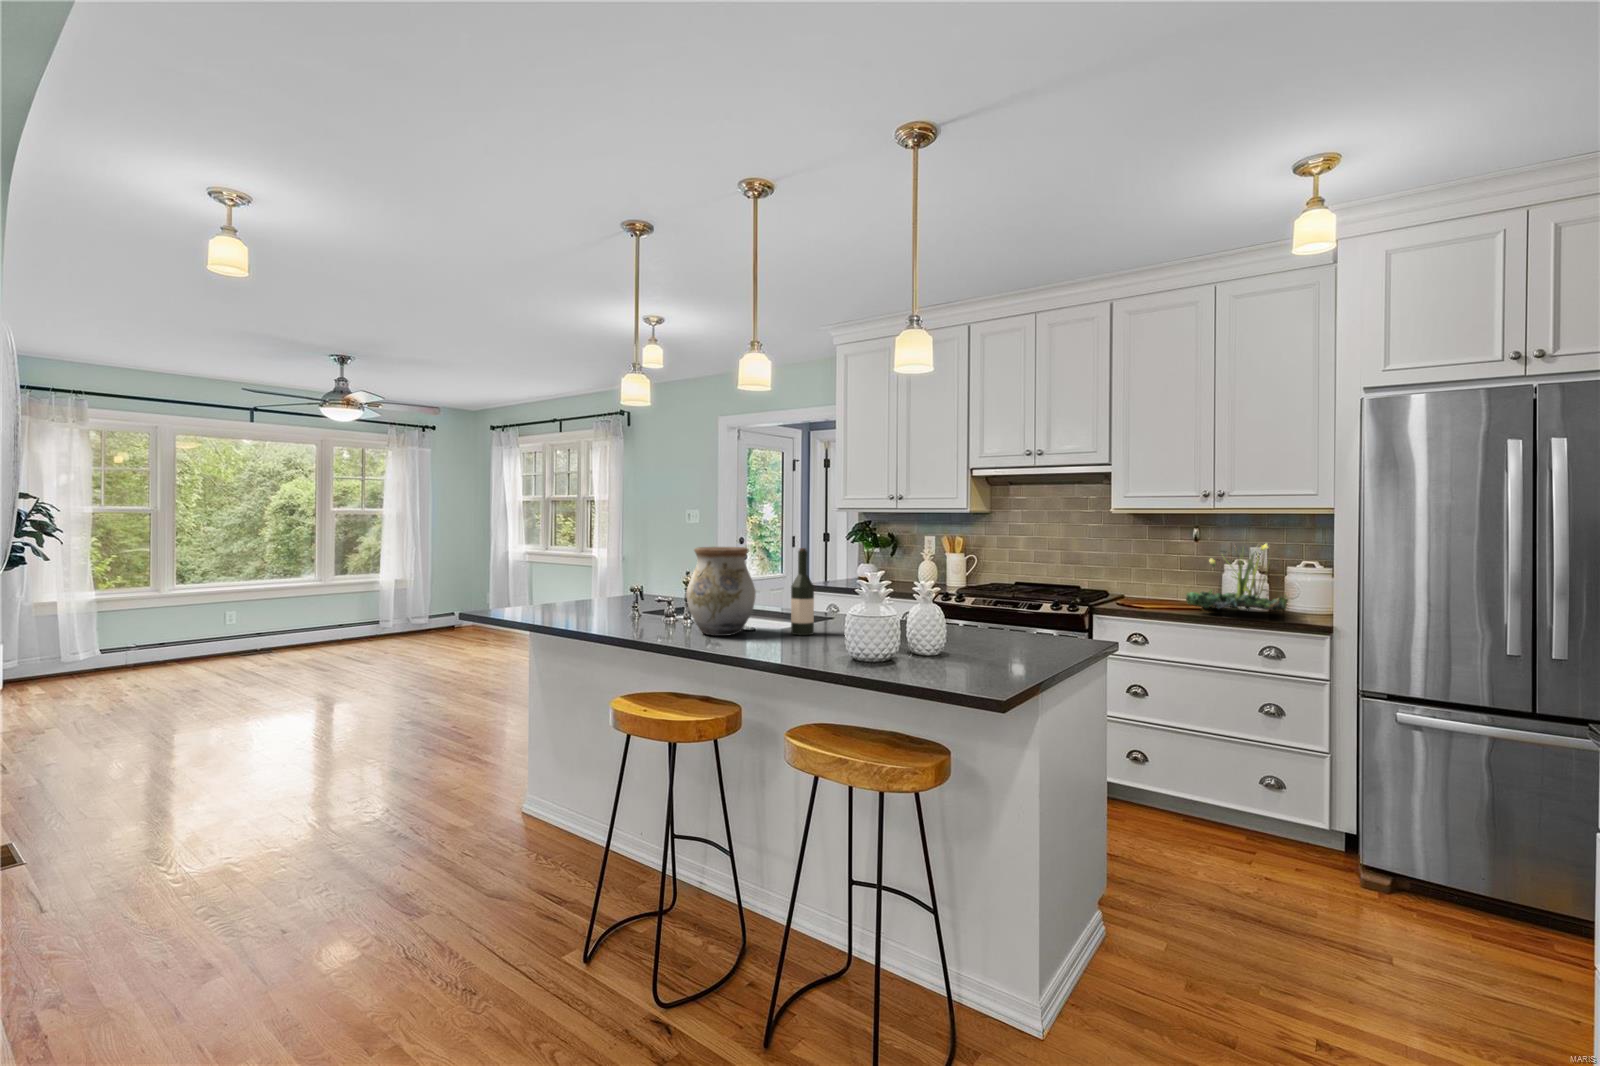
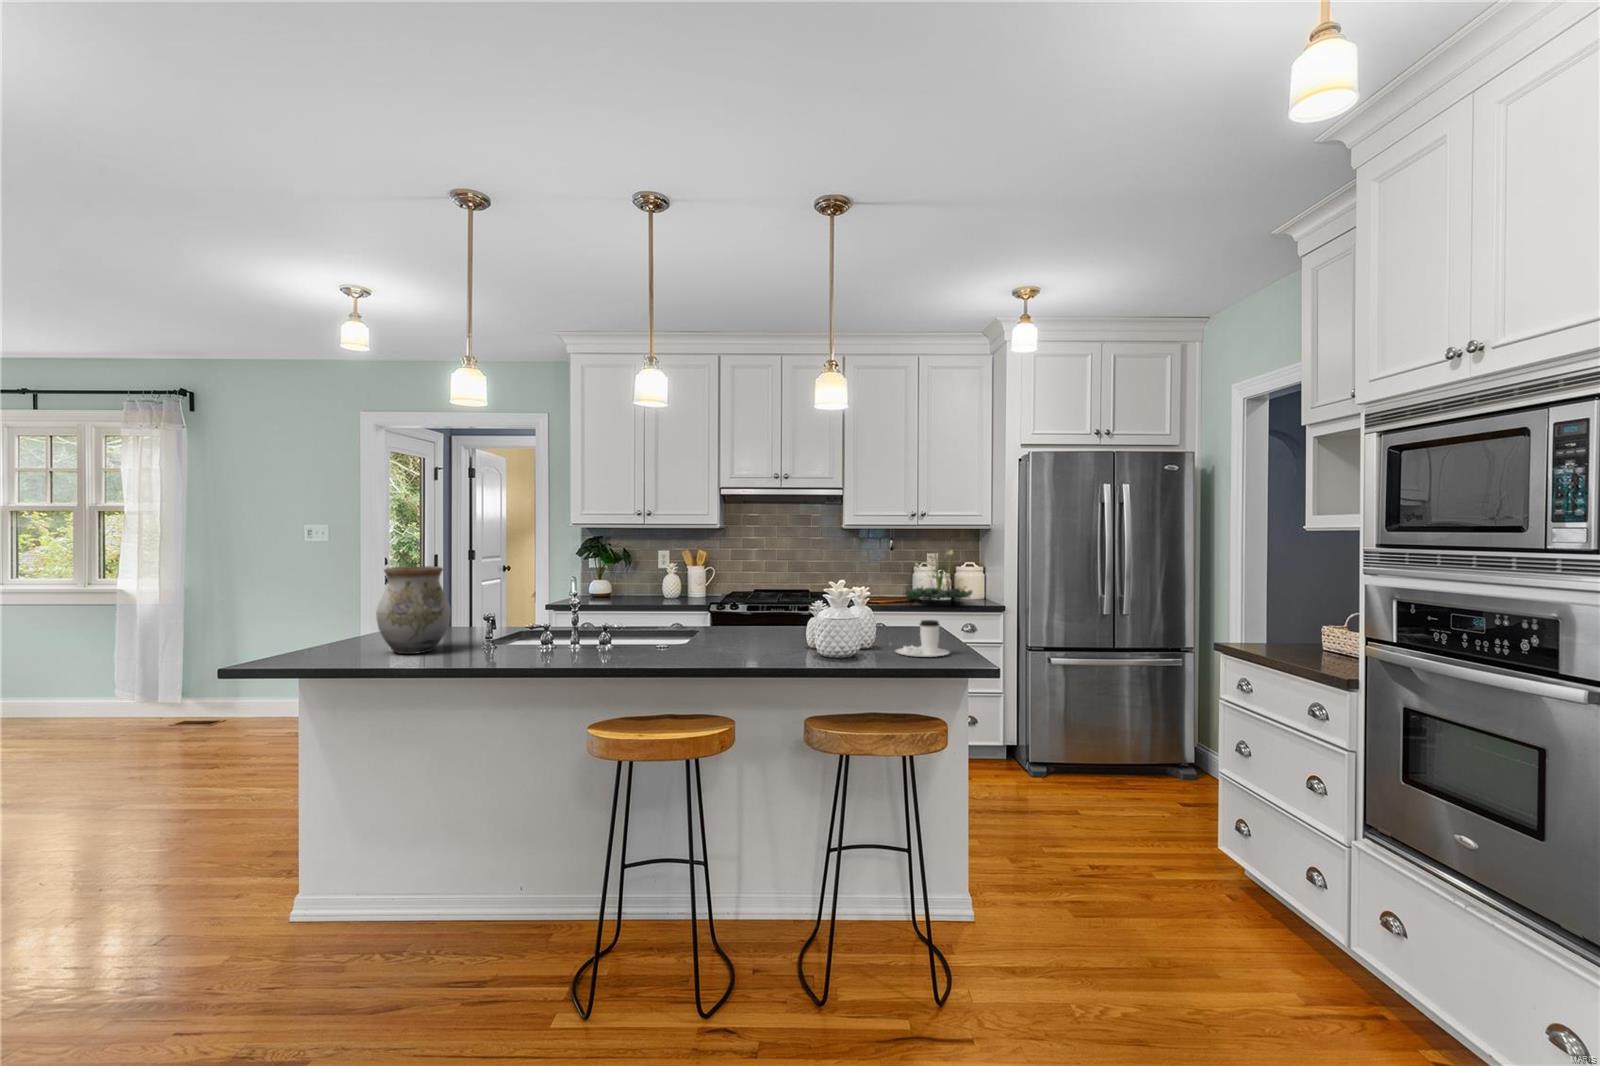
vase: present [687,547,756,636] -> present [376,566,451,654]
wine bottle: present [791,548,814,635] -> none [717,567,738,647]
coffee cup: none [941,626,1015,675] -> present [896,620,950,657]

